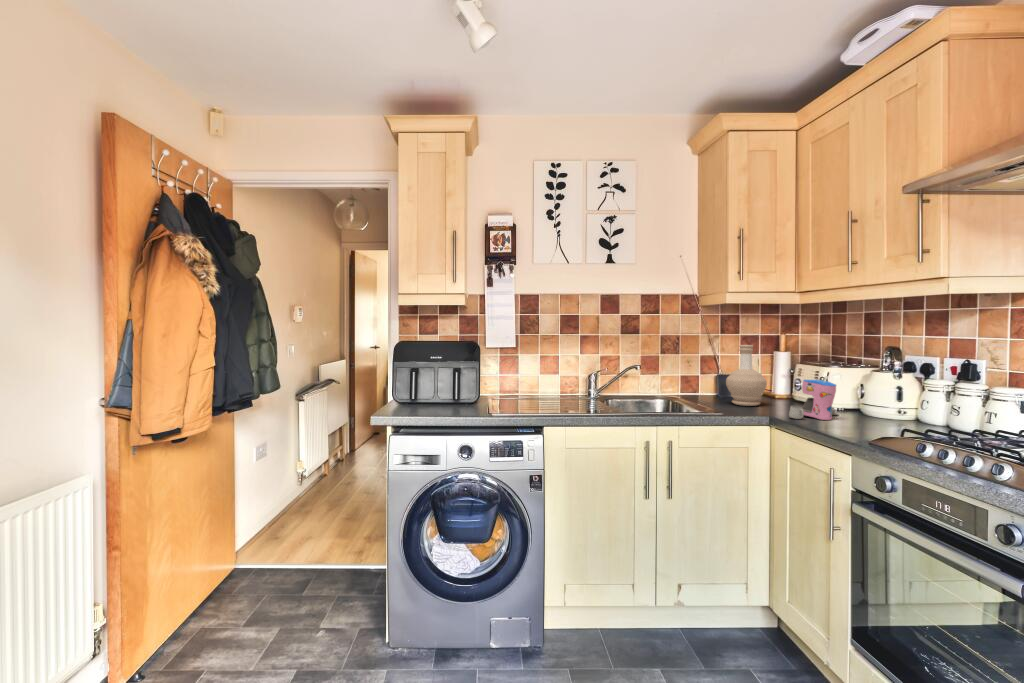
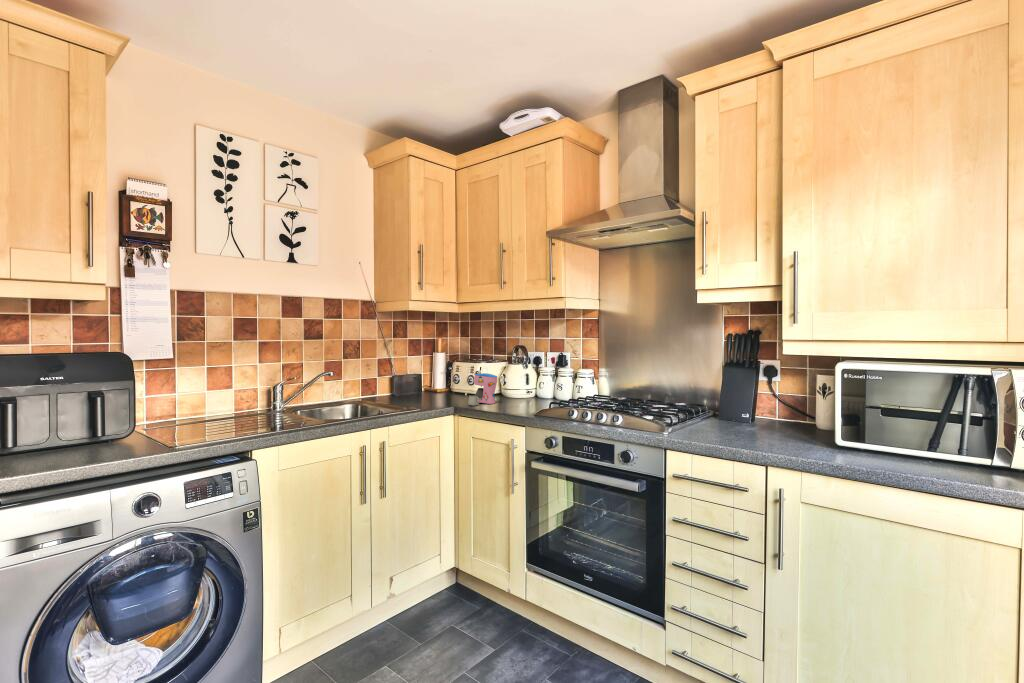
bottle: present [726,345,767,406] -> none [409,348,441,401]

